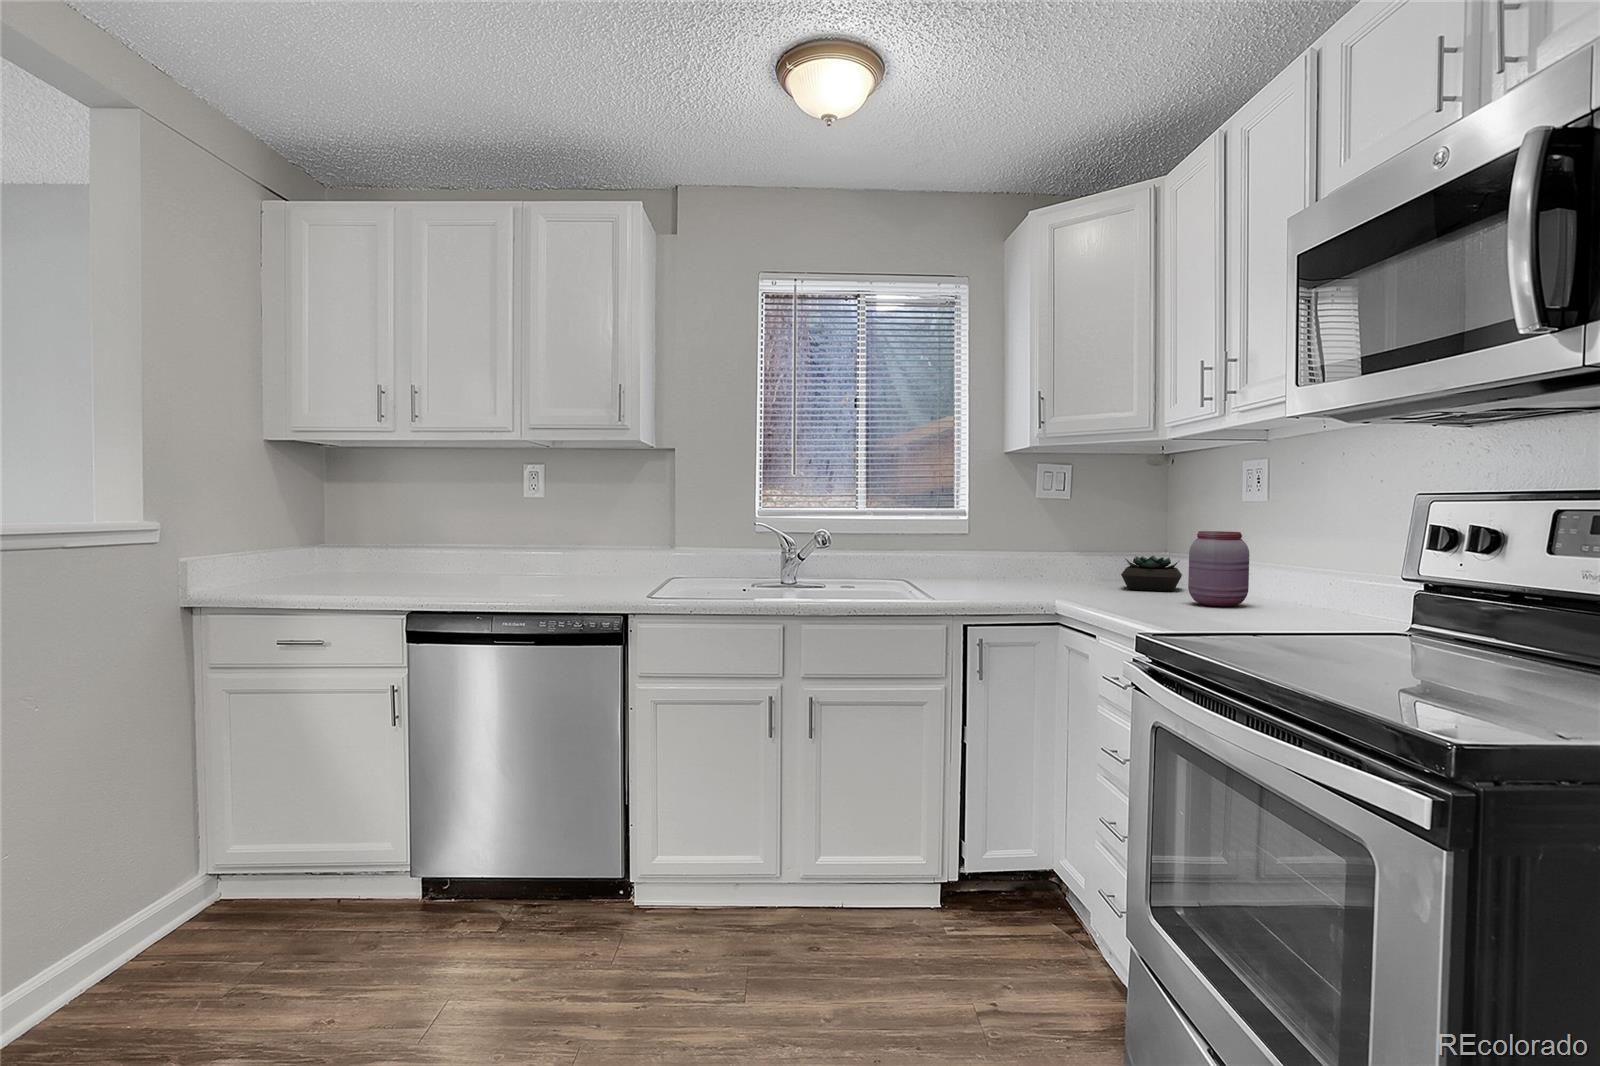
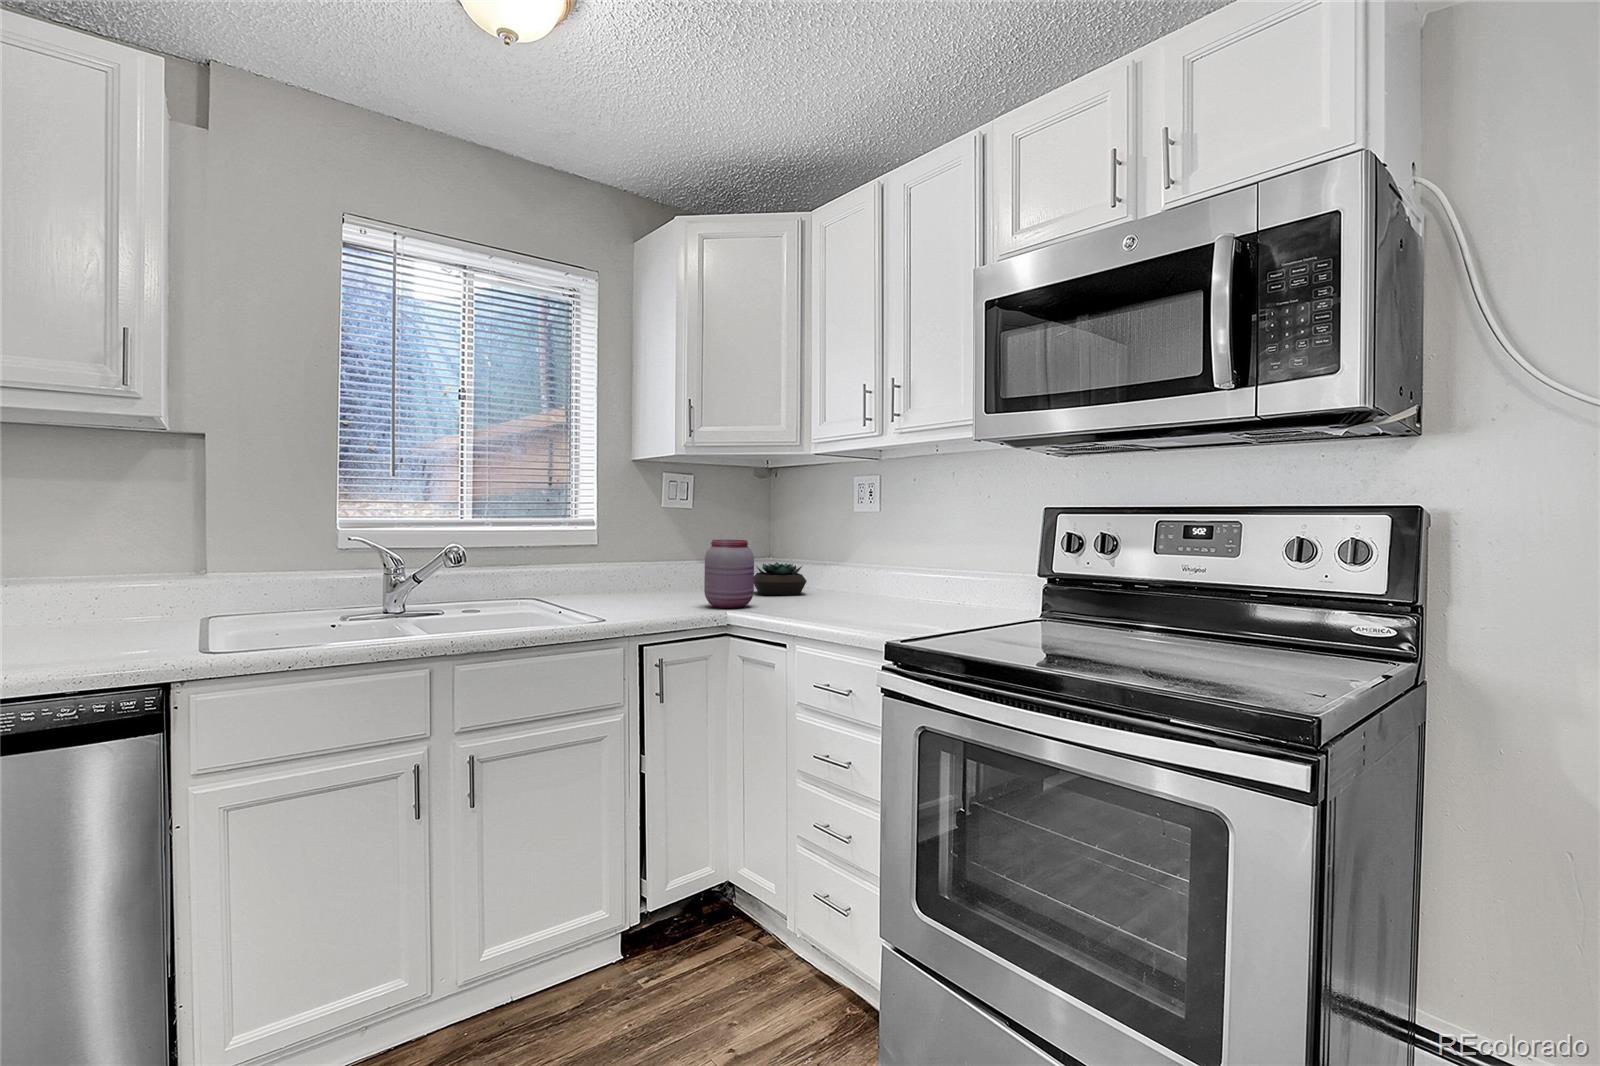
jar: present [1188,531,1249,606] -> present [704,540,754,608]

